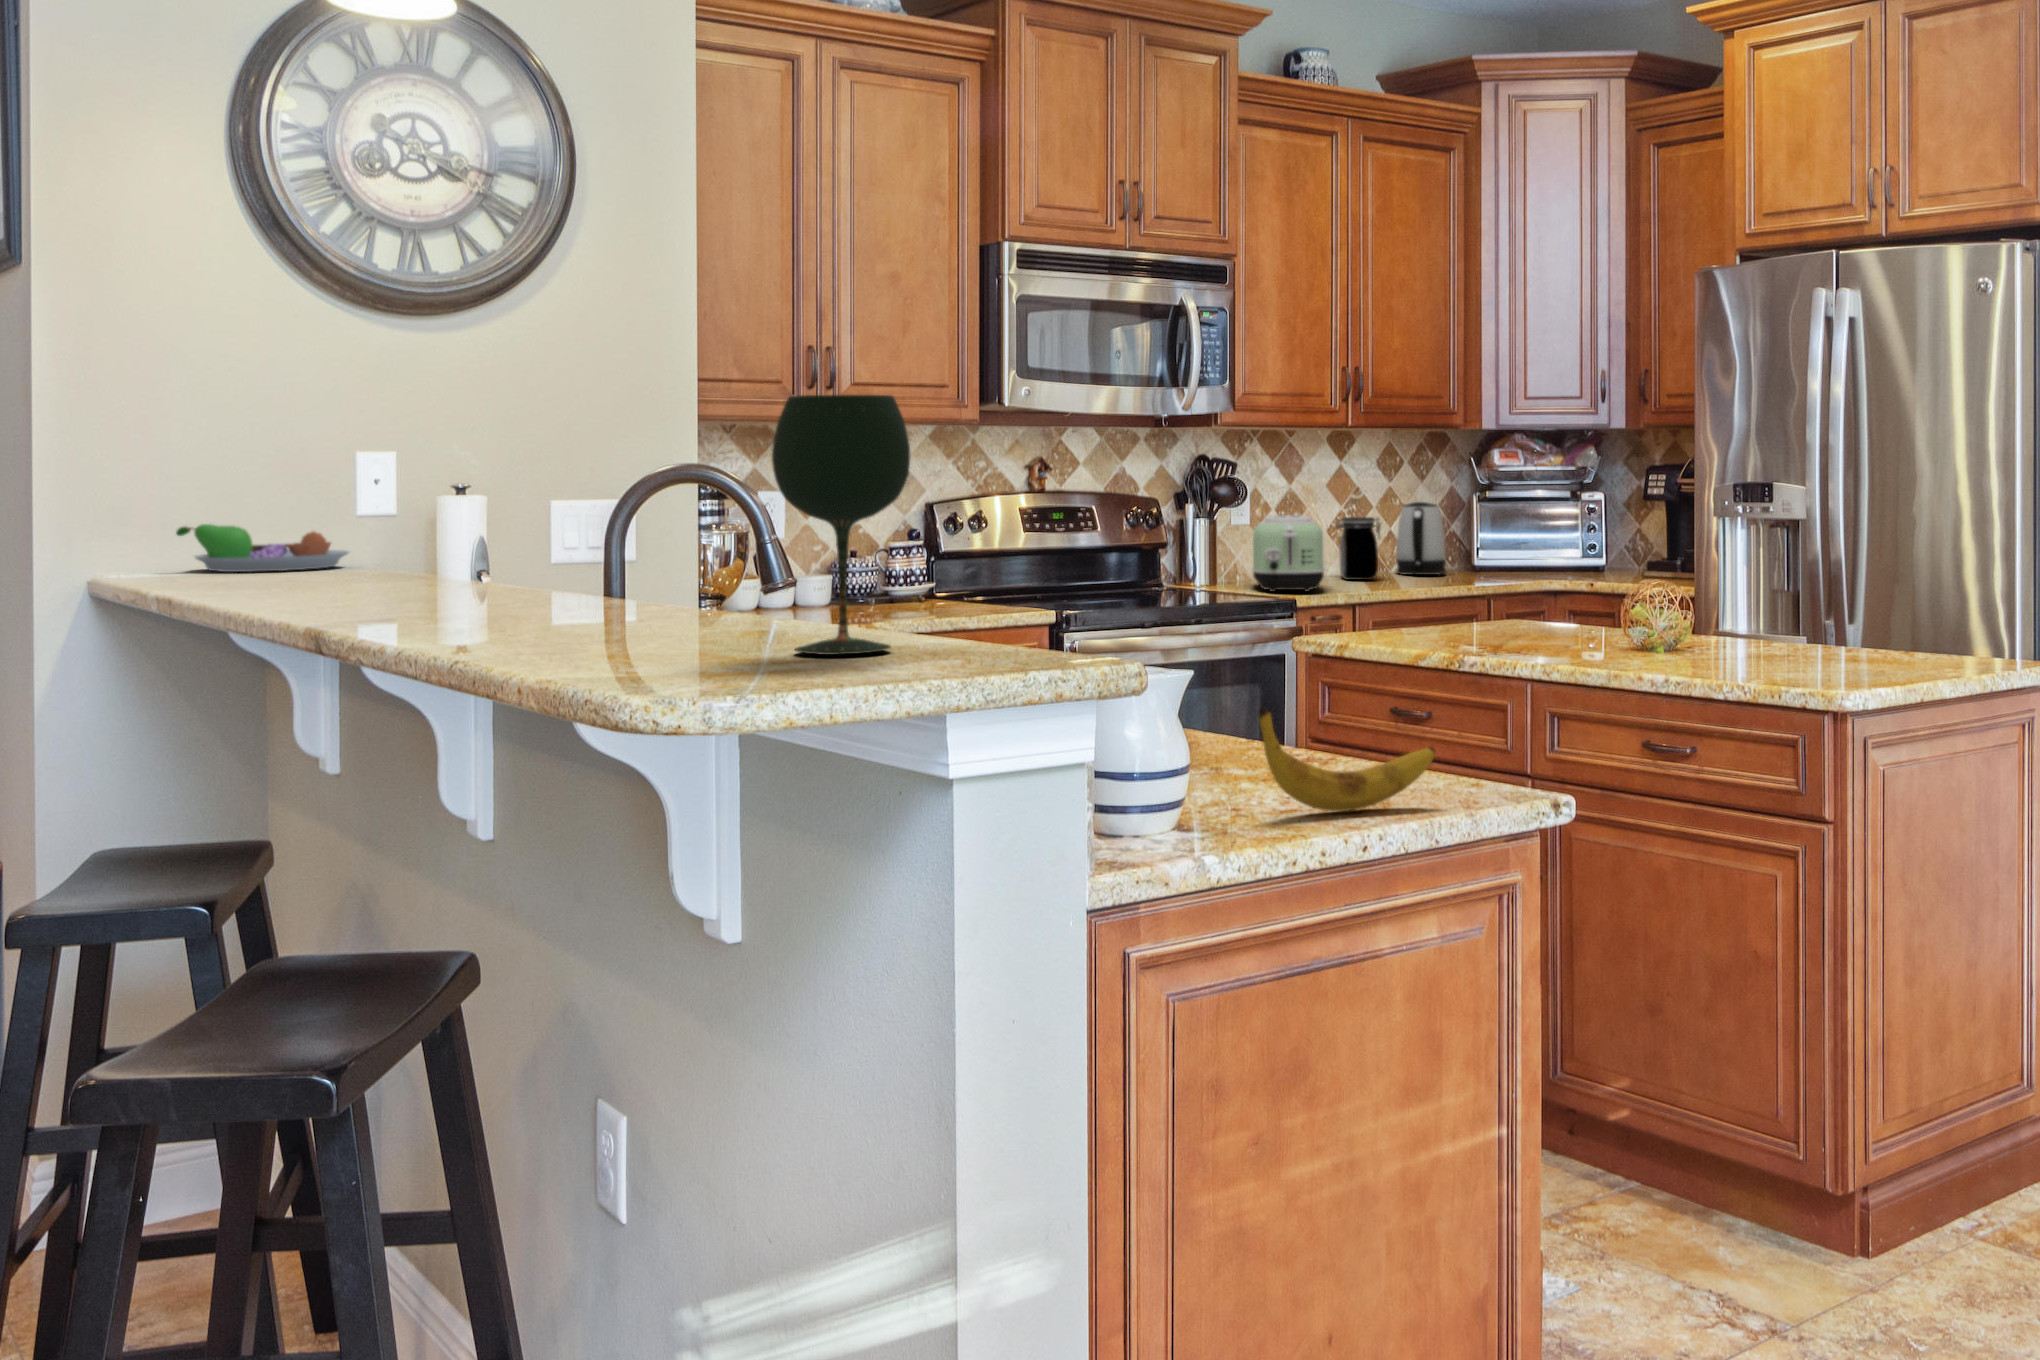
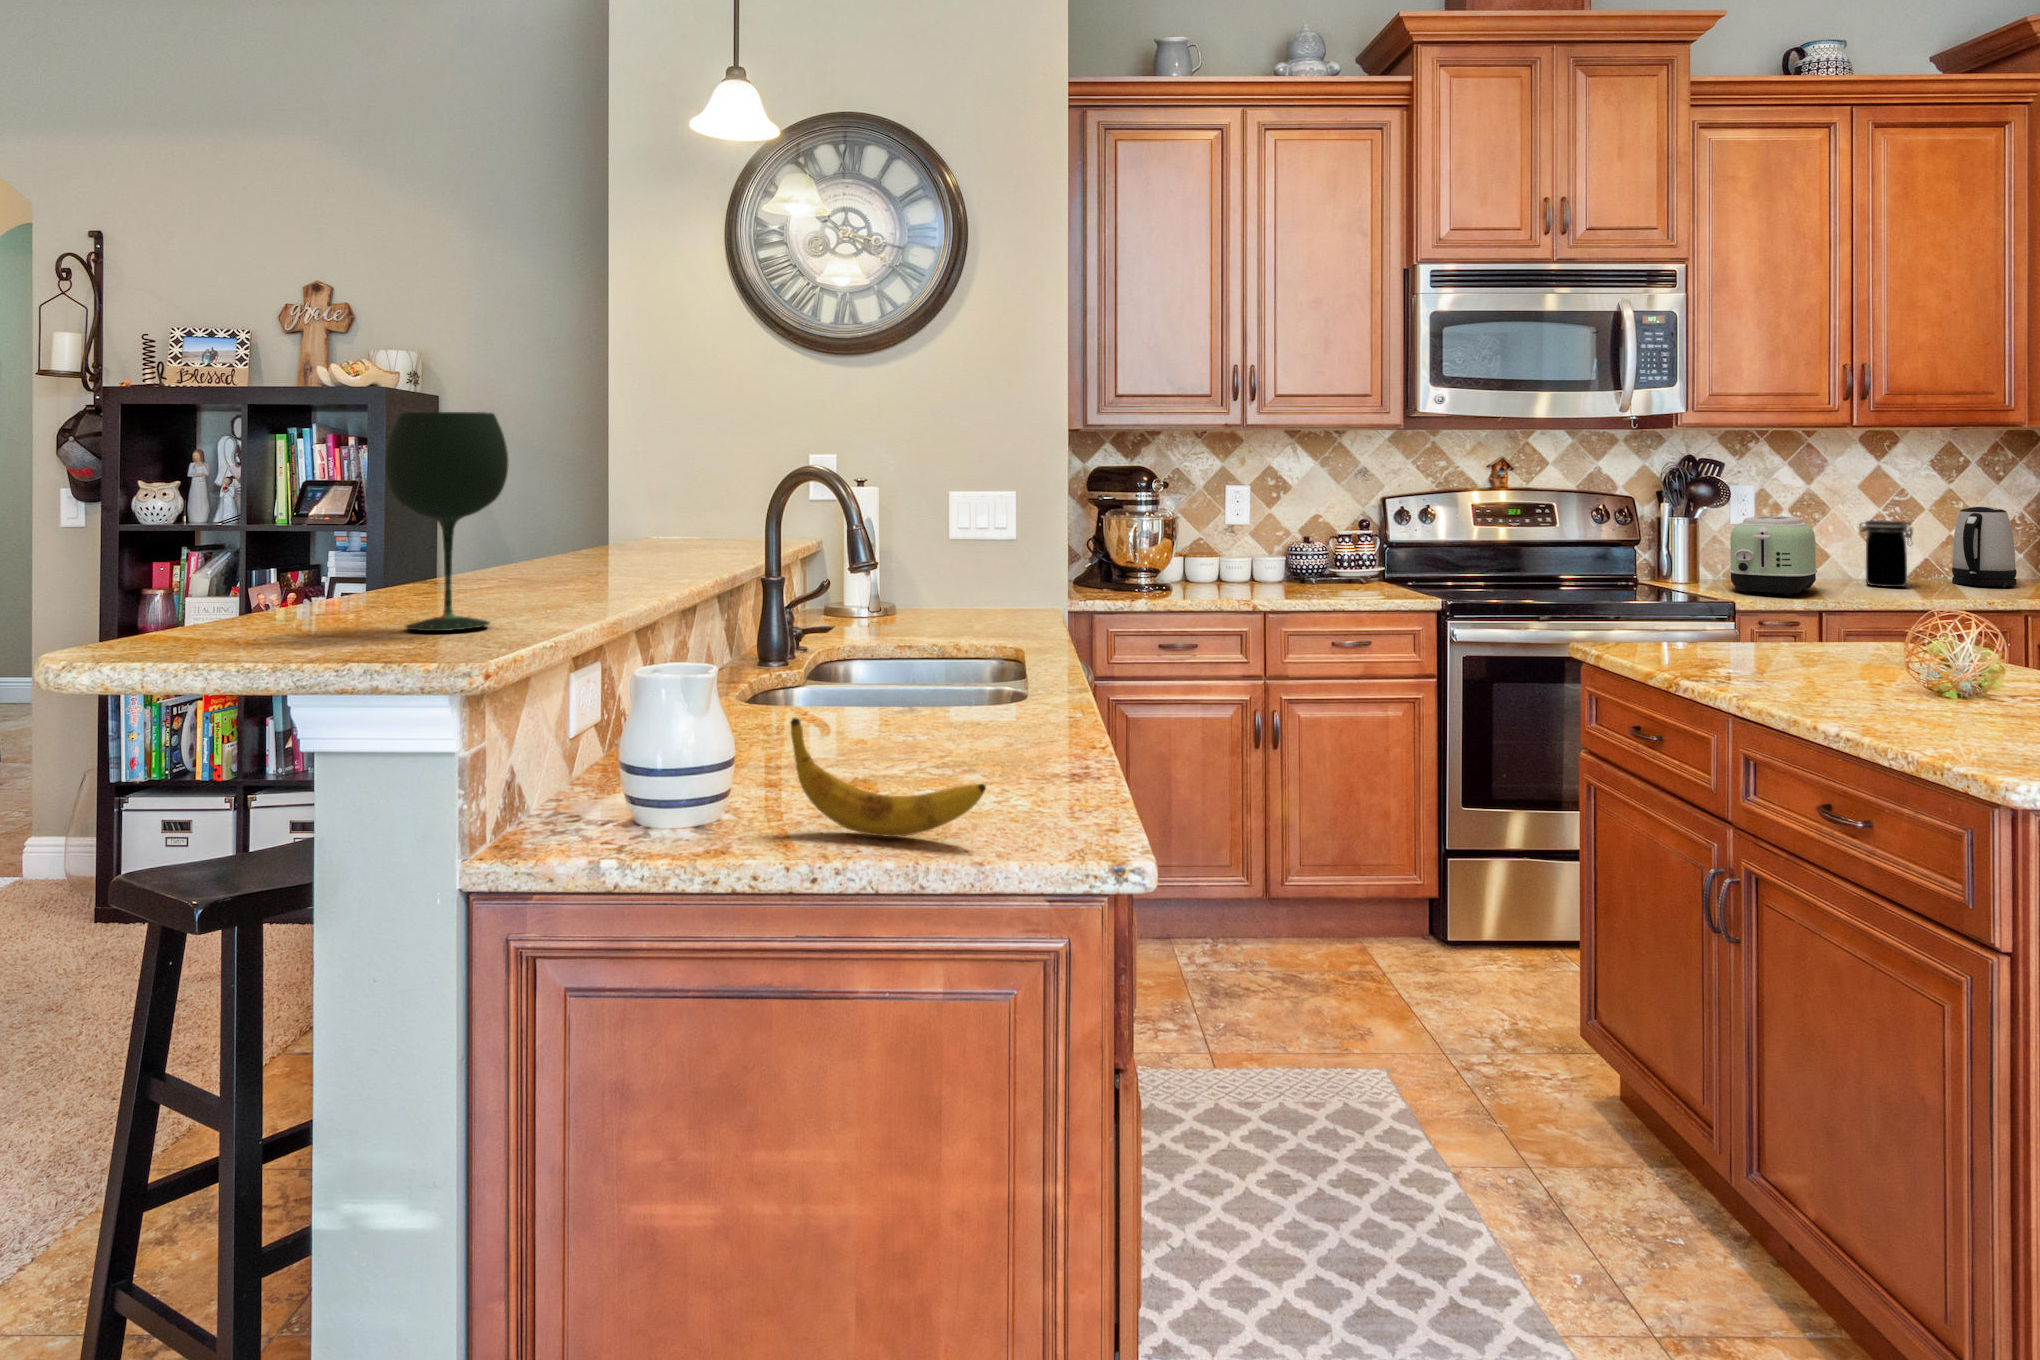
fruit bowl: present [176,524,350,572] -> none [692,490,801,532]

